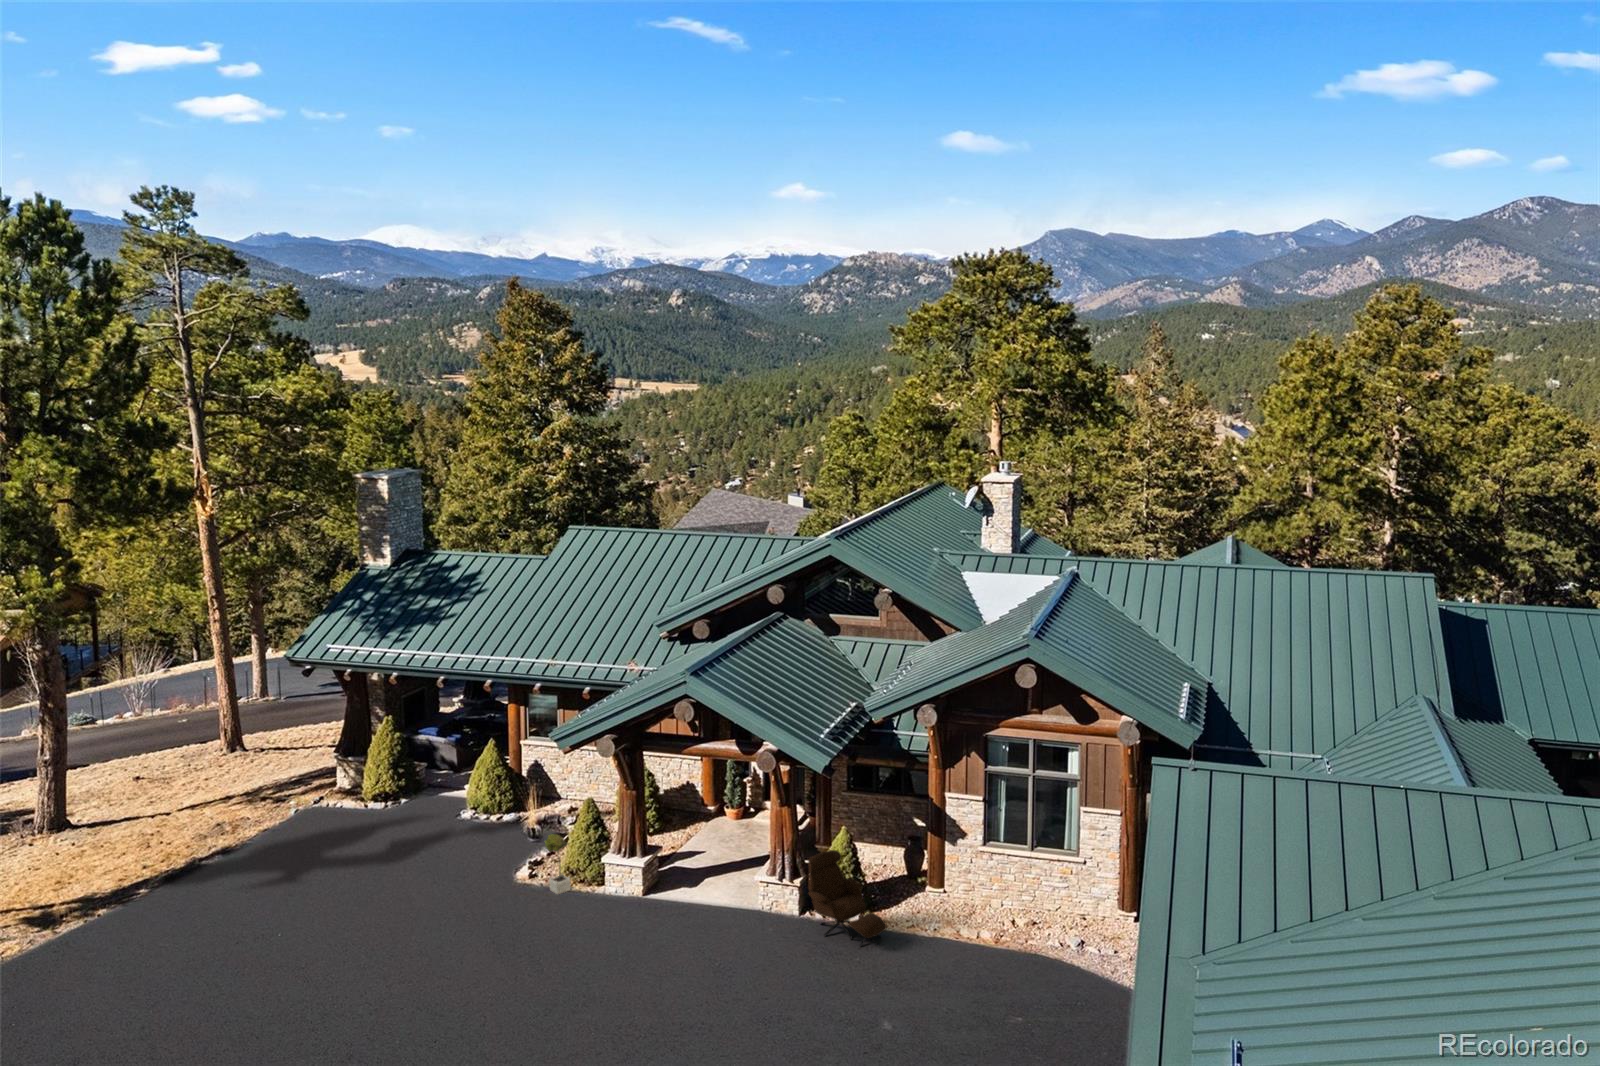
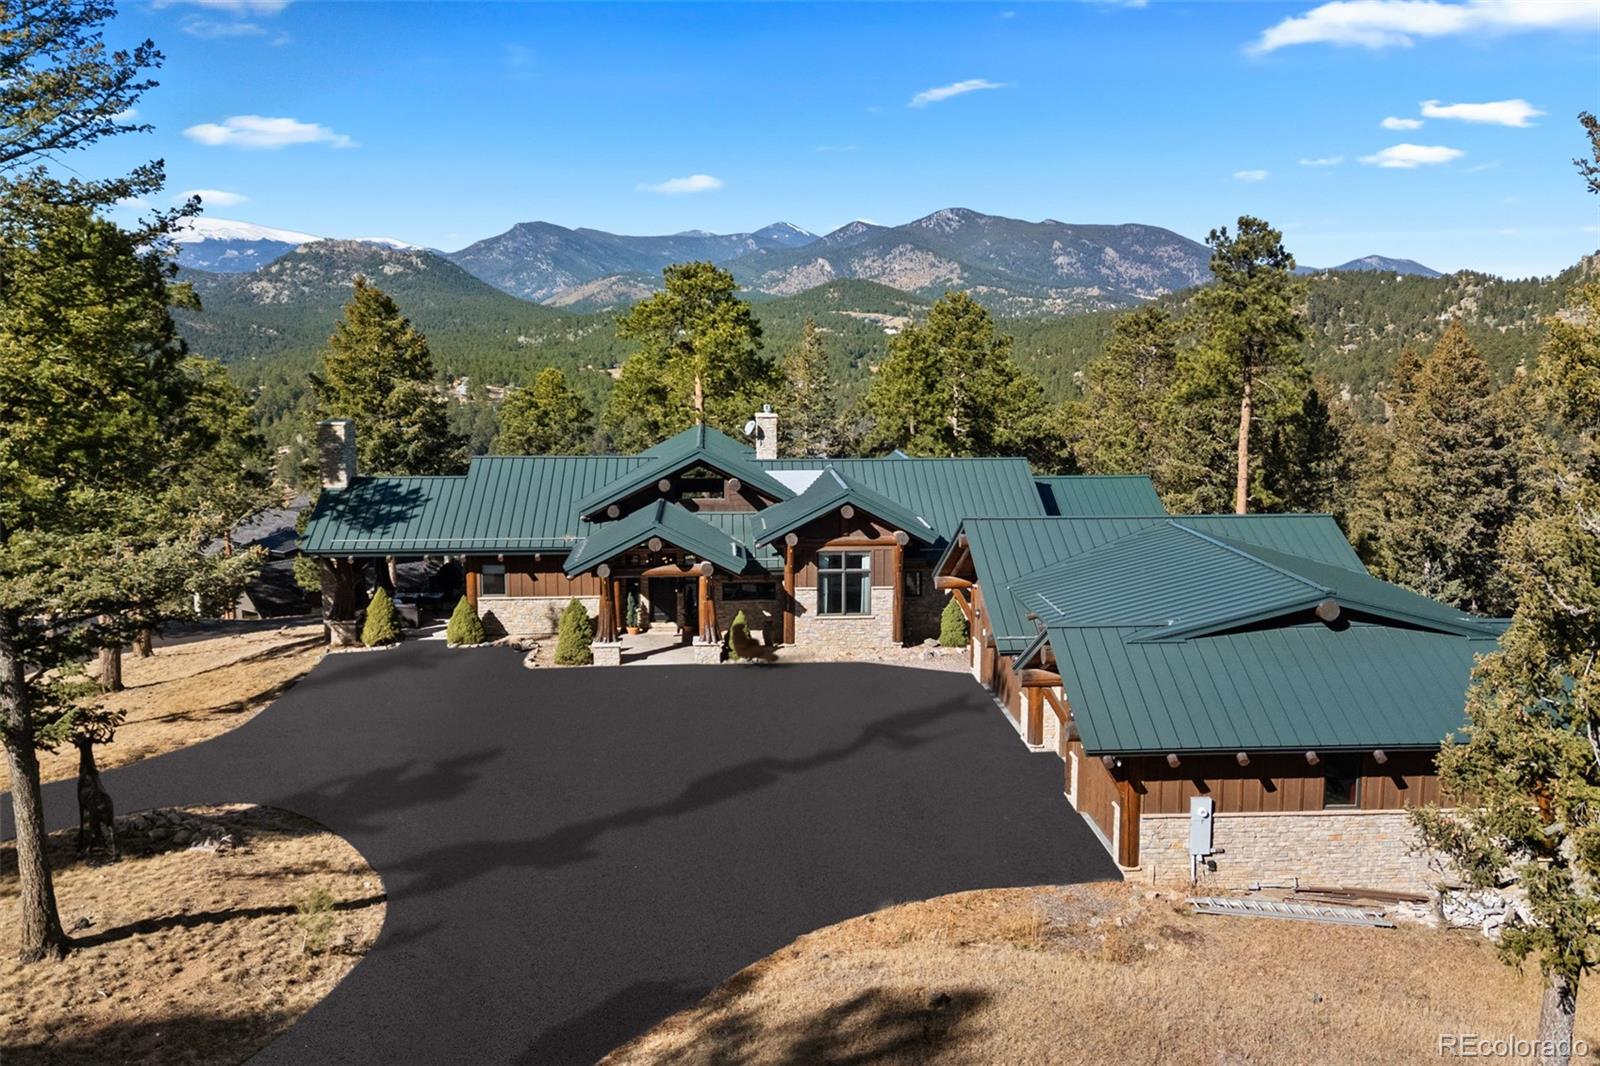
potted tree: present [545,834,571,894] -> none [551,637,570,674]

